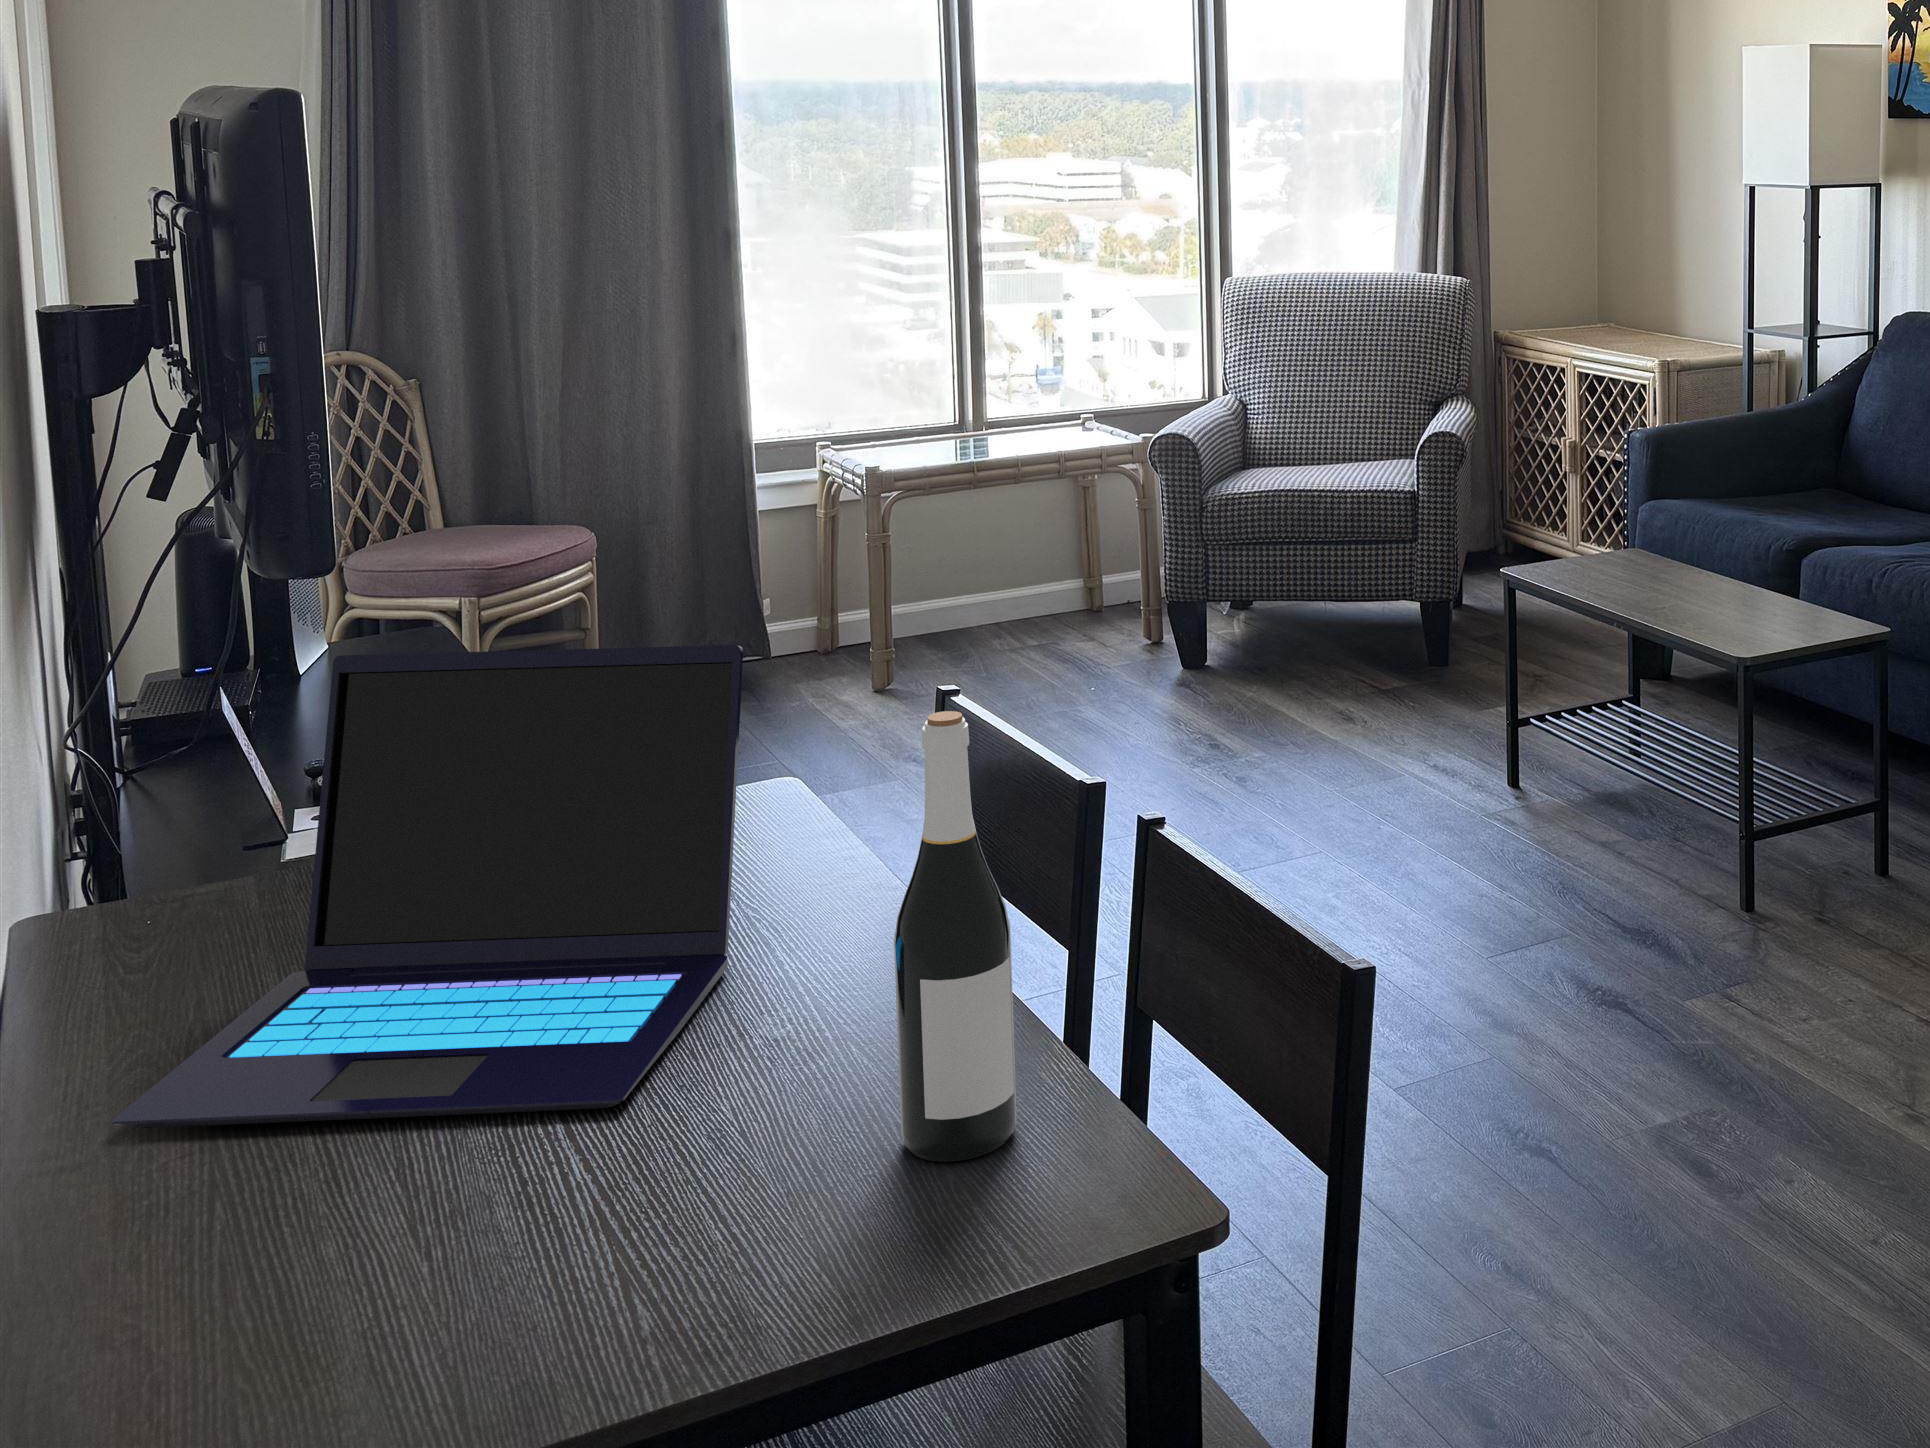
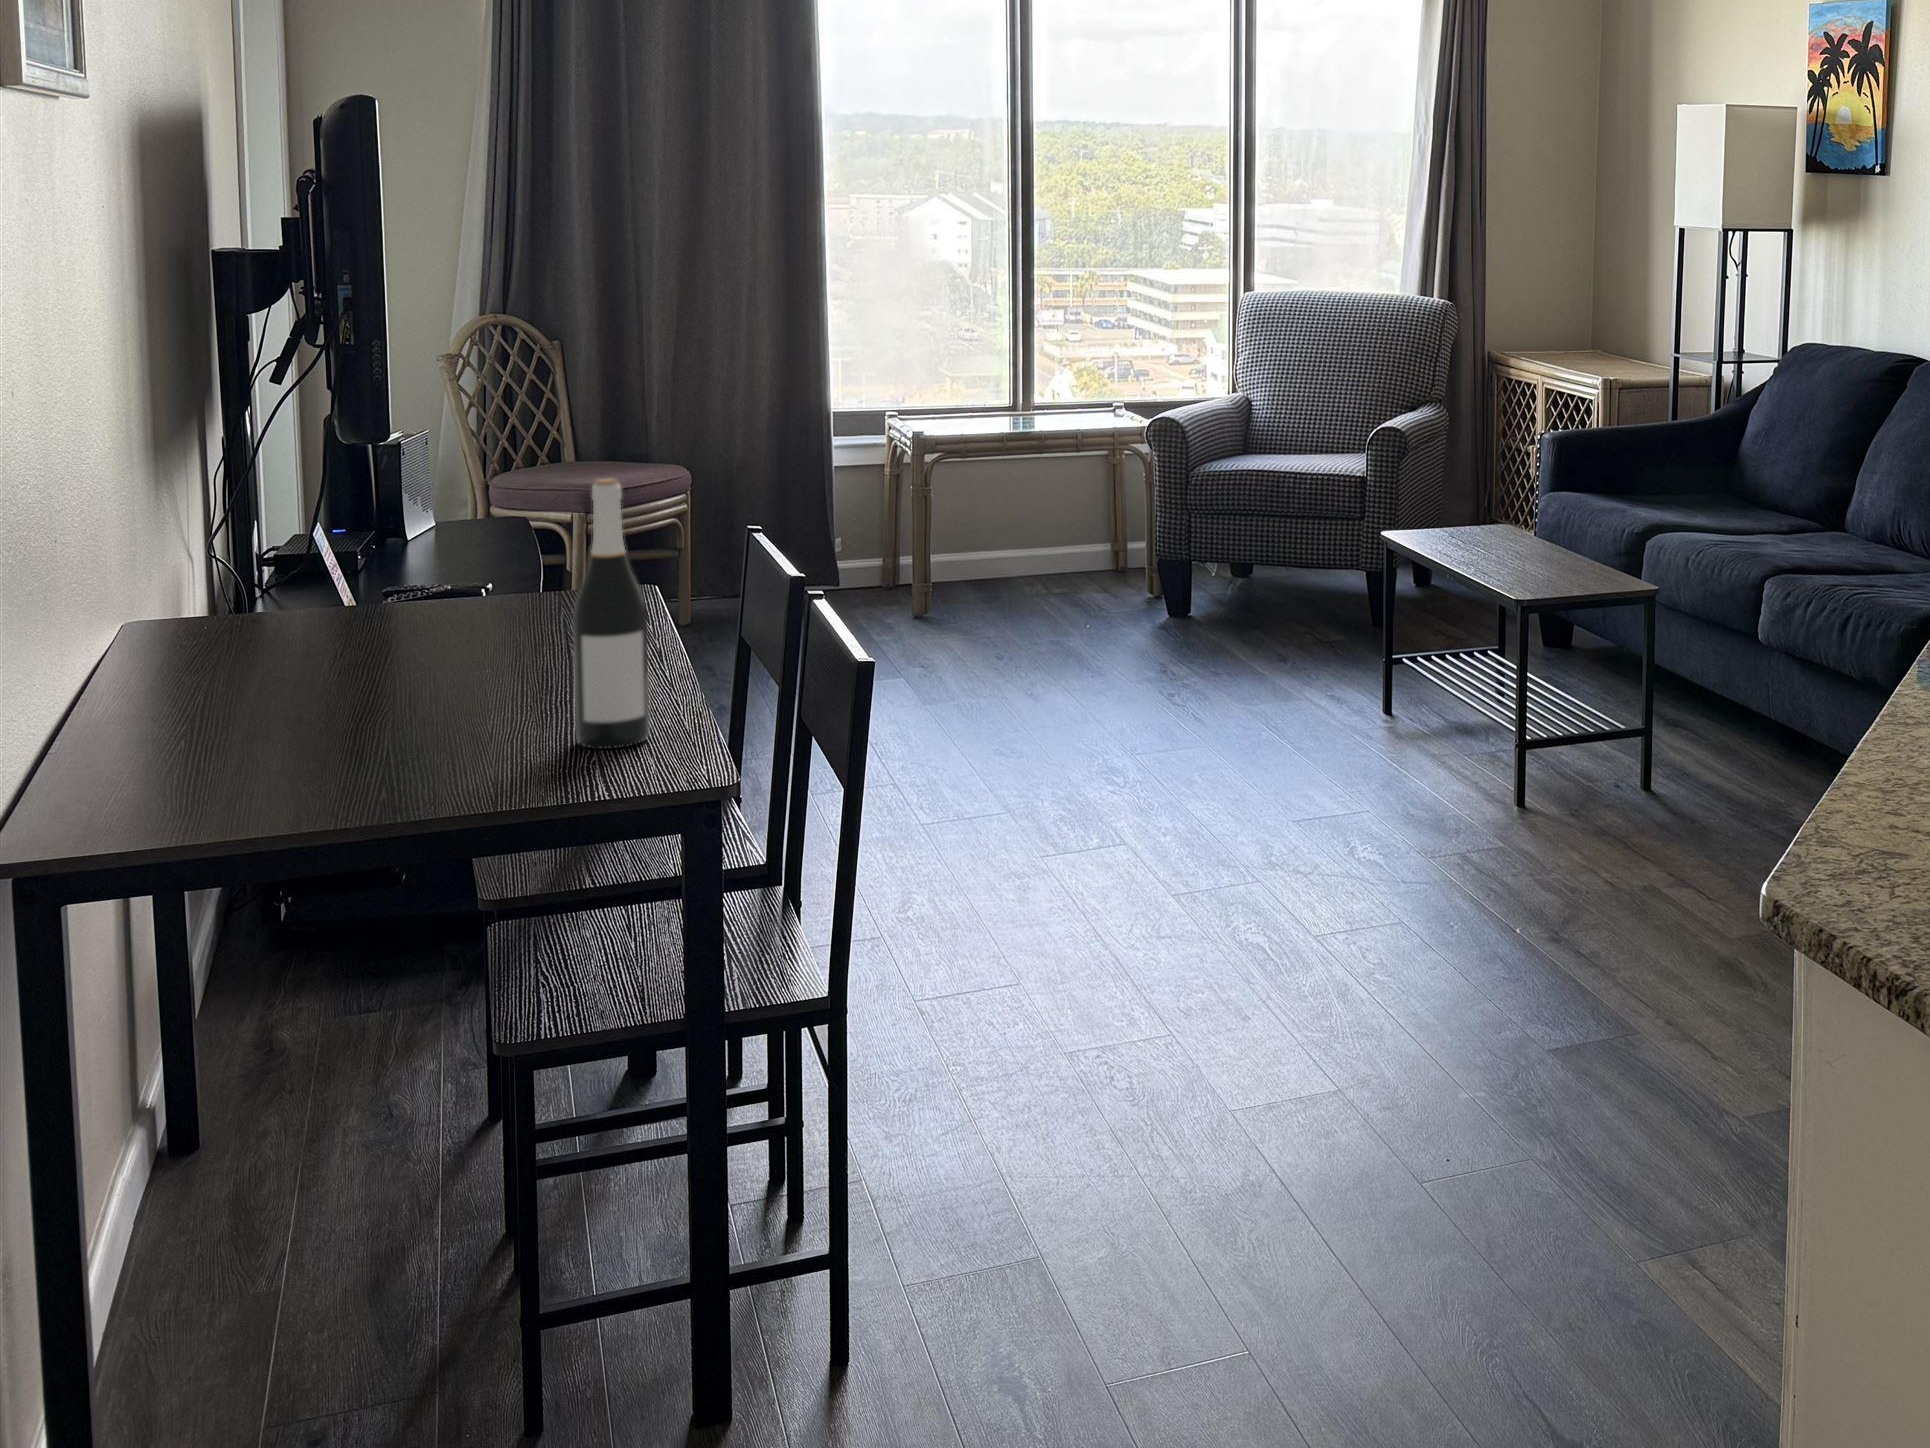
laptop: present [112,645,743,1128] -> none [142,456,569,718]

